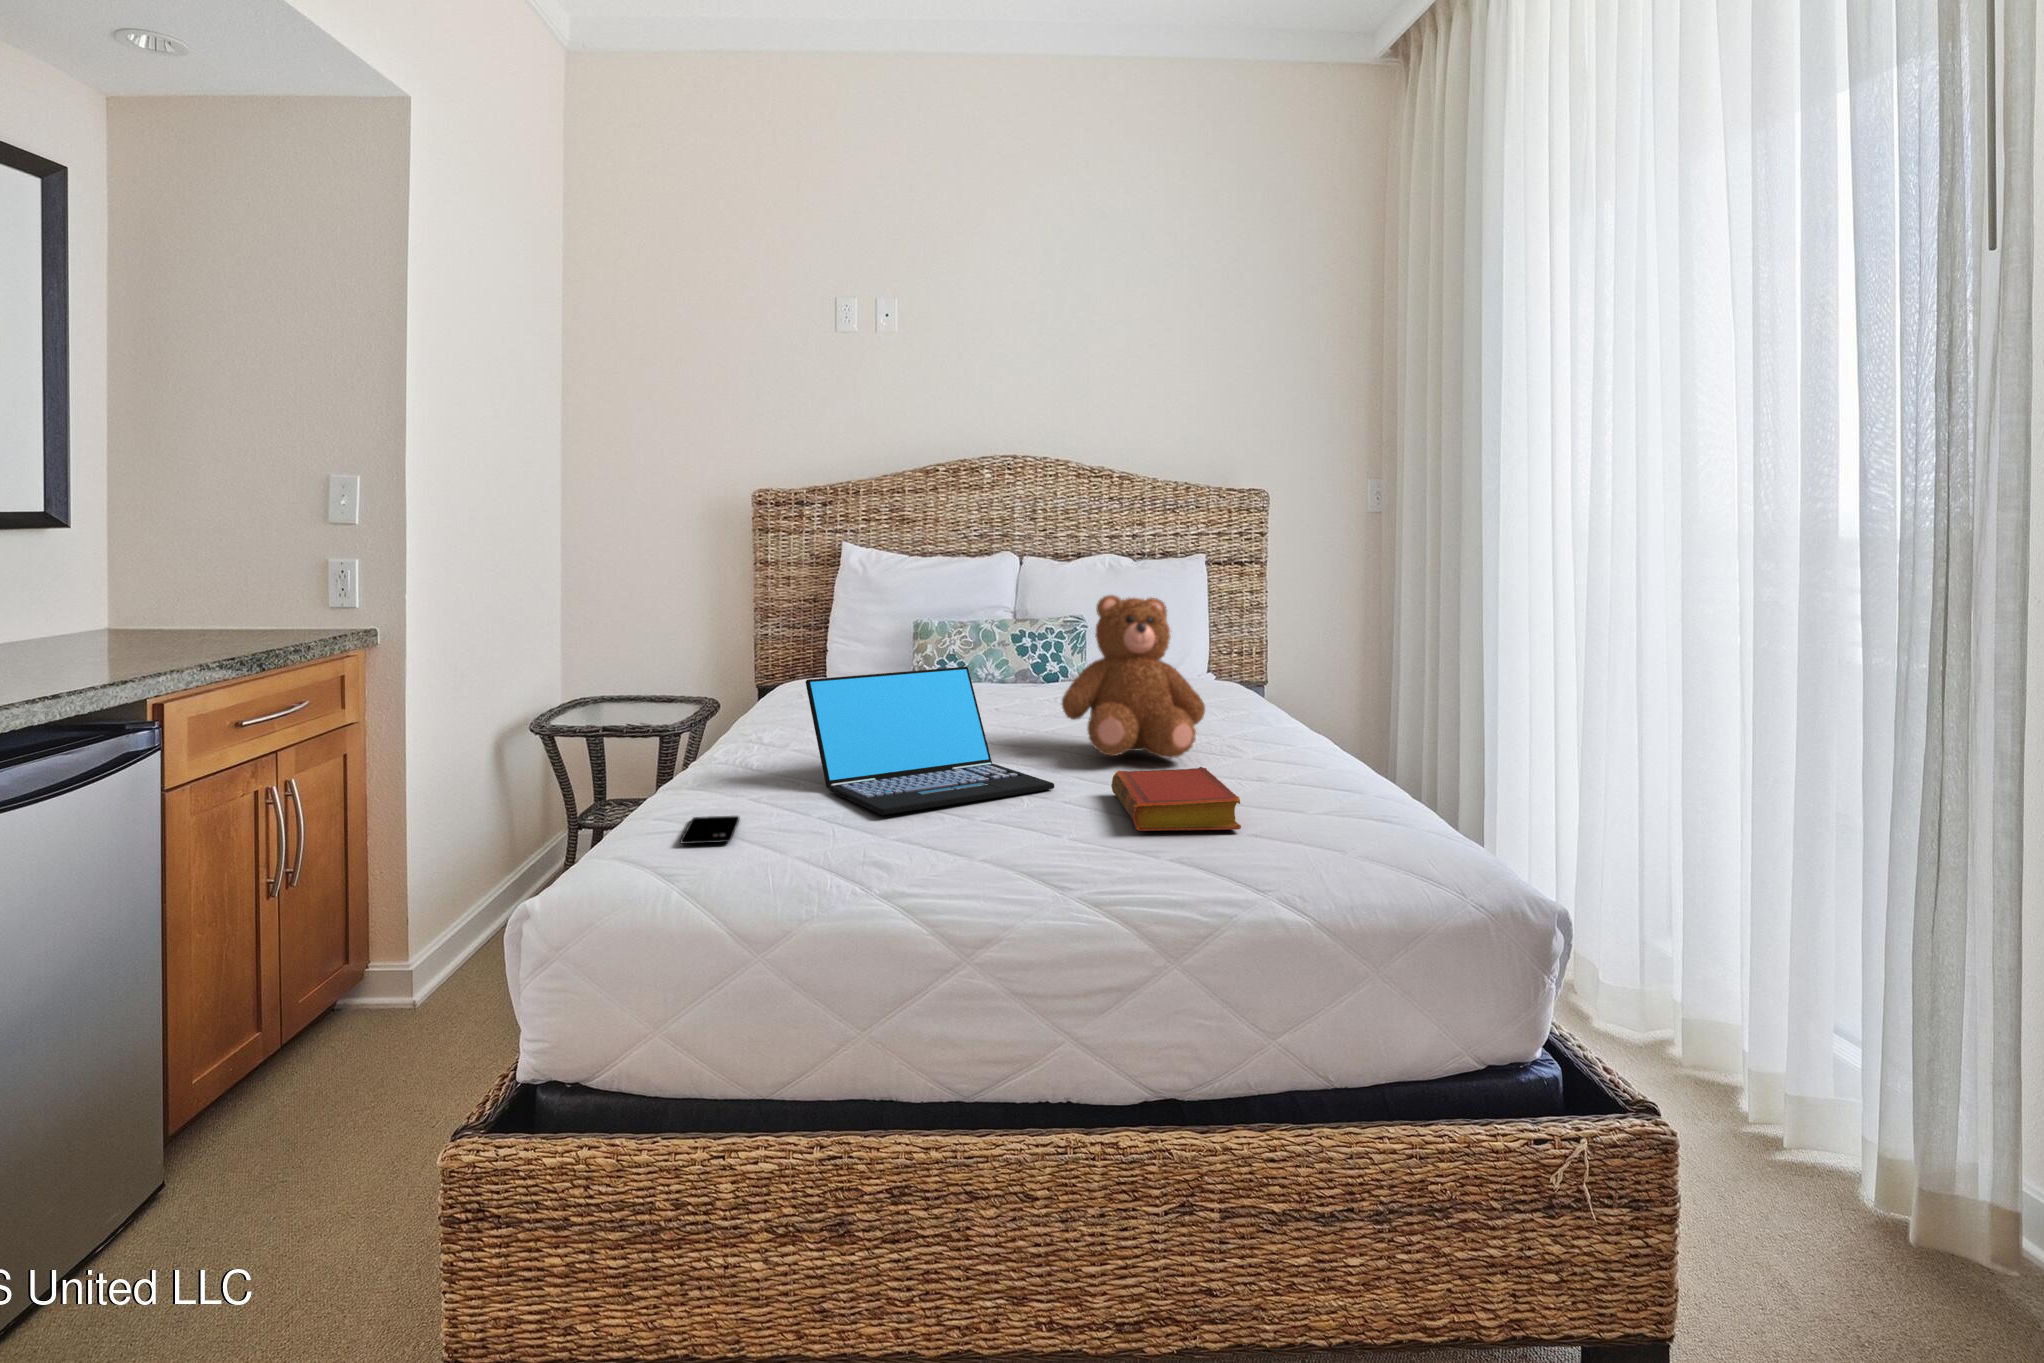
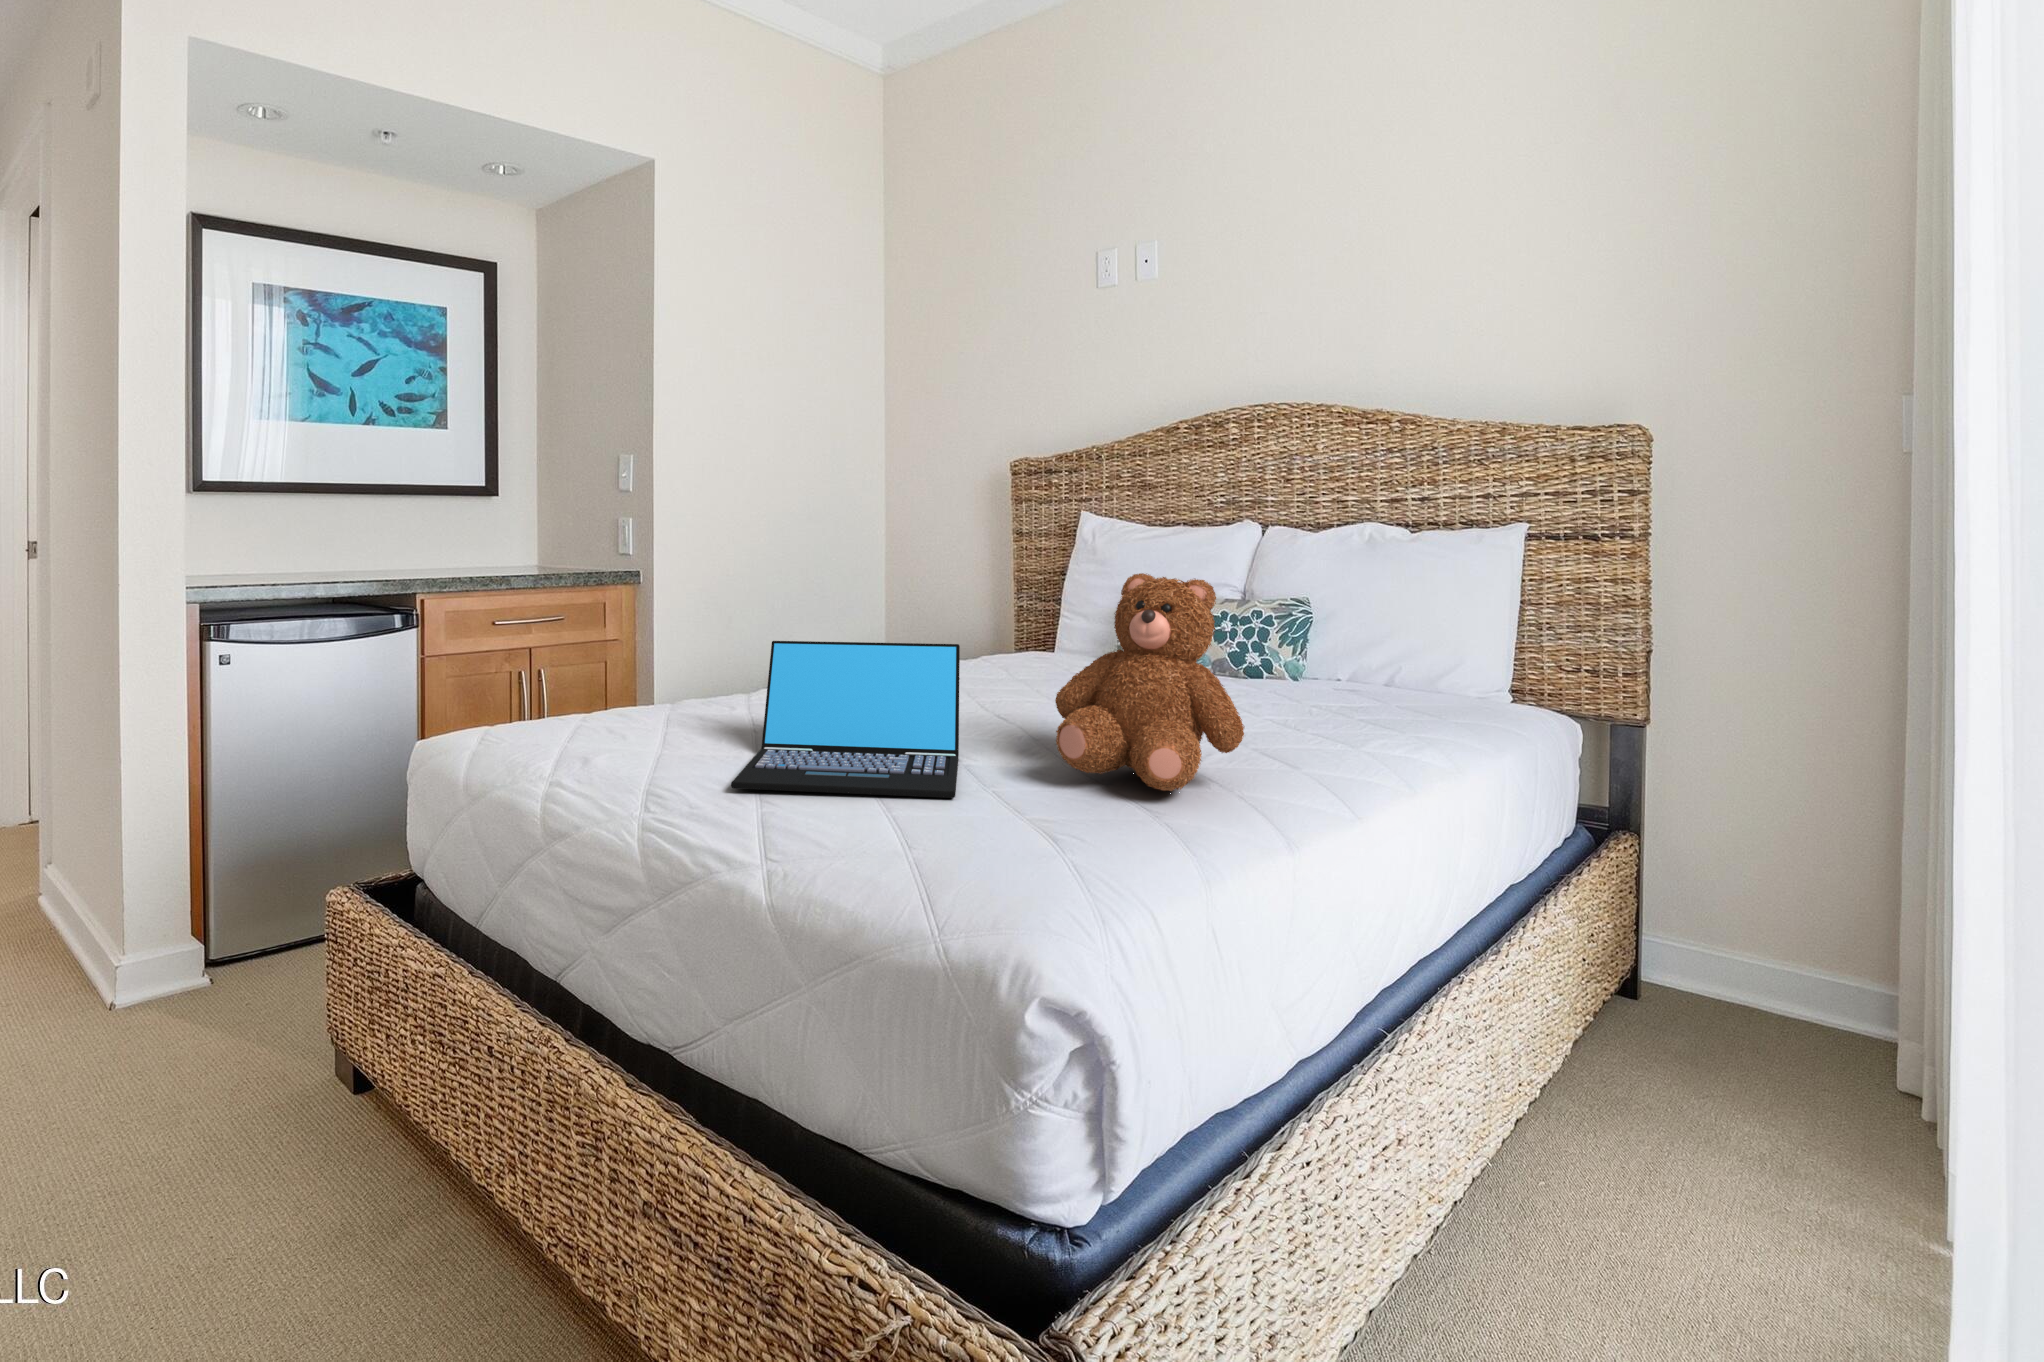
book: present [1111,767,1241,831] -> none [901,793,1117,911]
smartphone: present [681,816,739,844] -> none [549,756,644,784]

